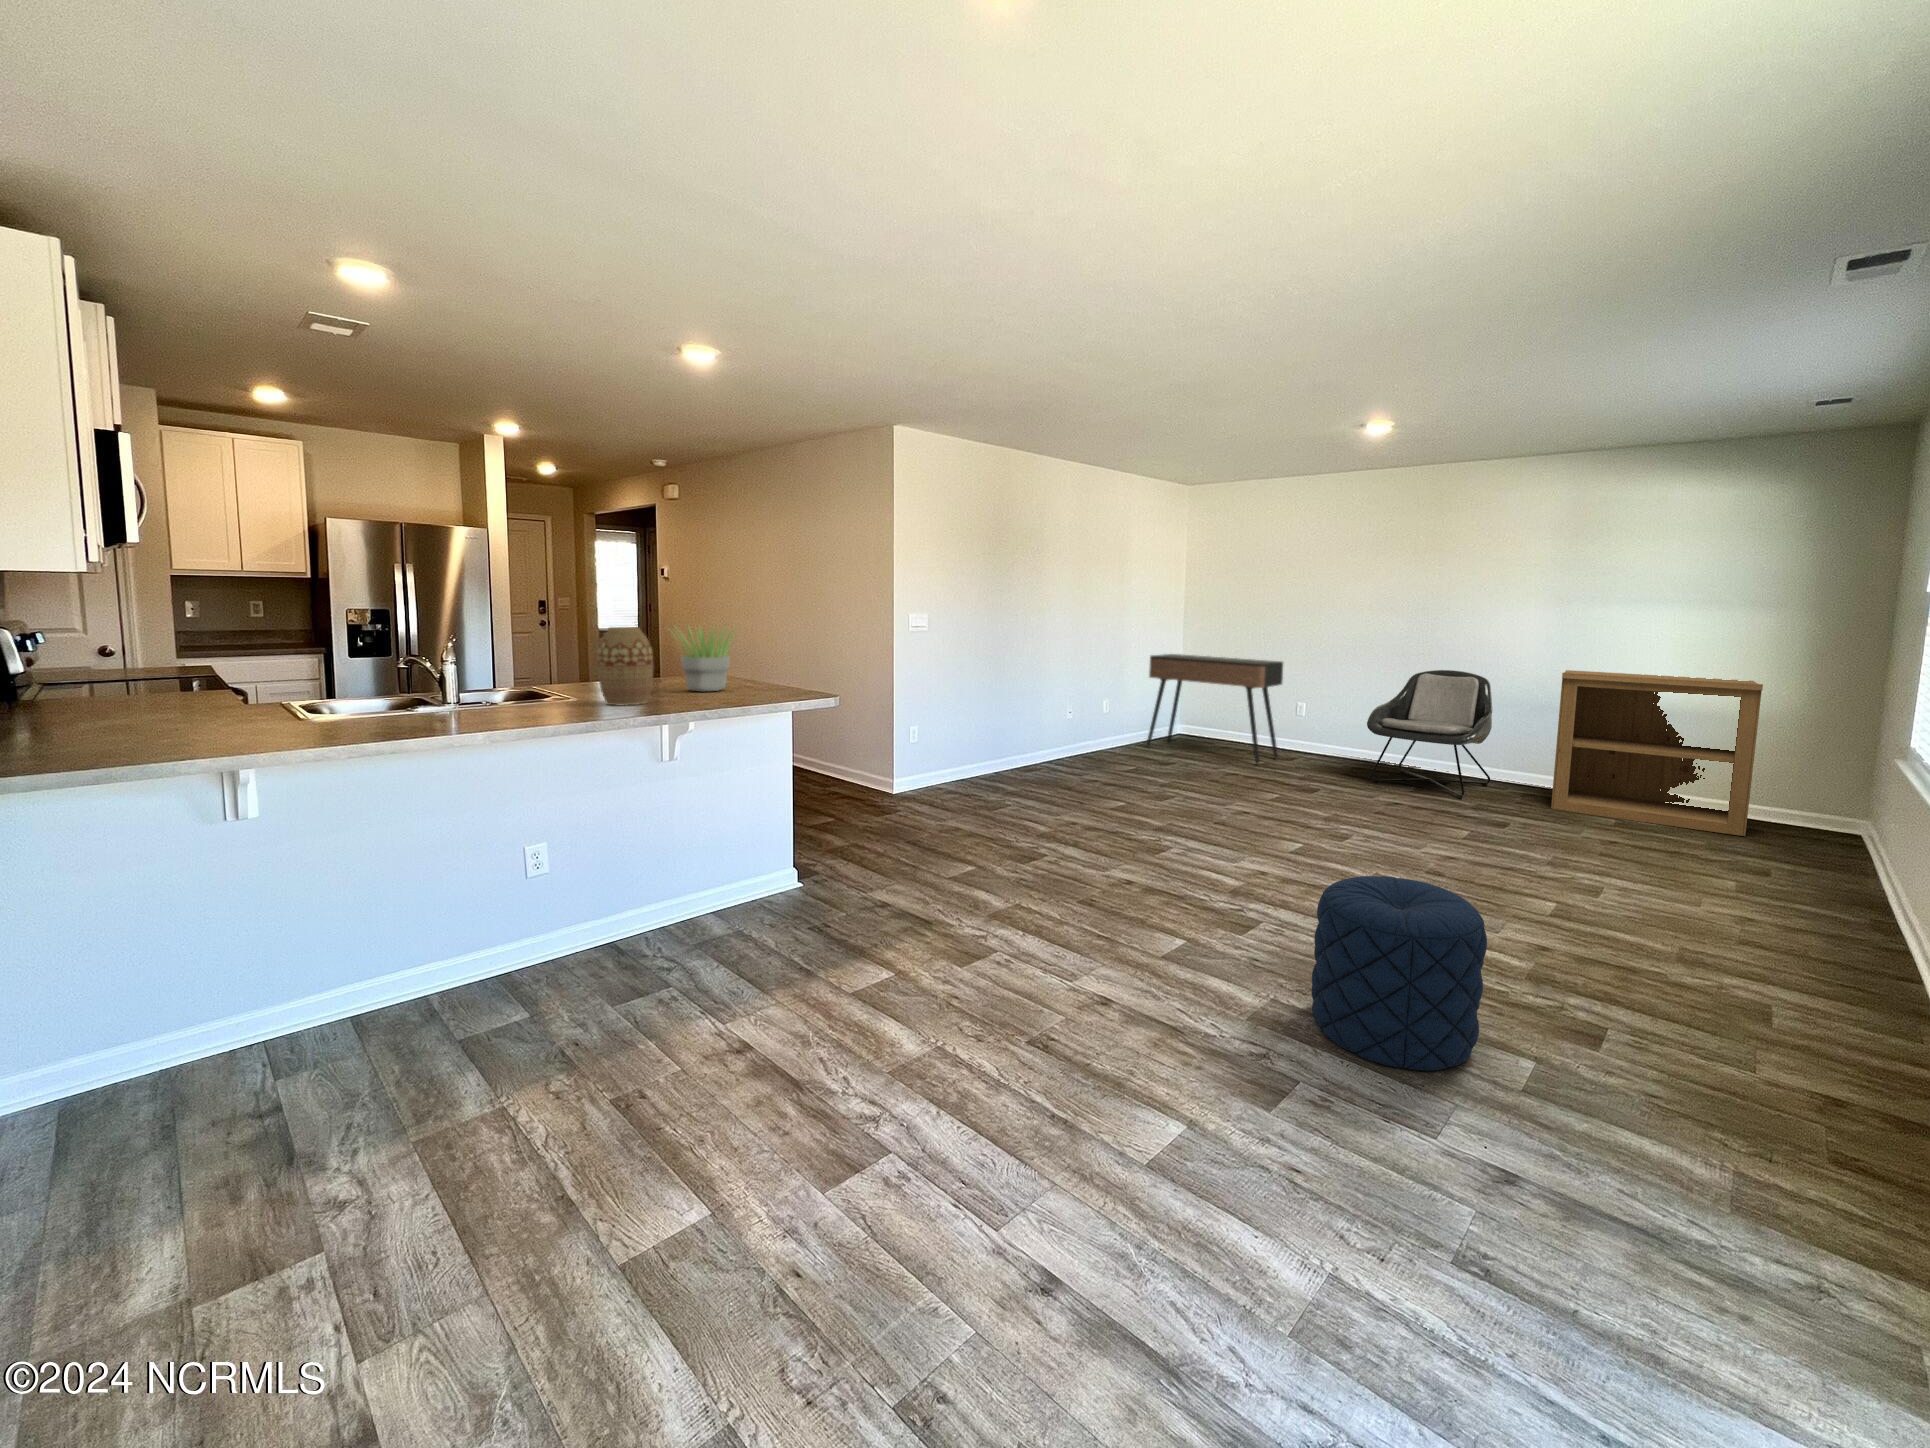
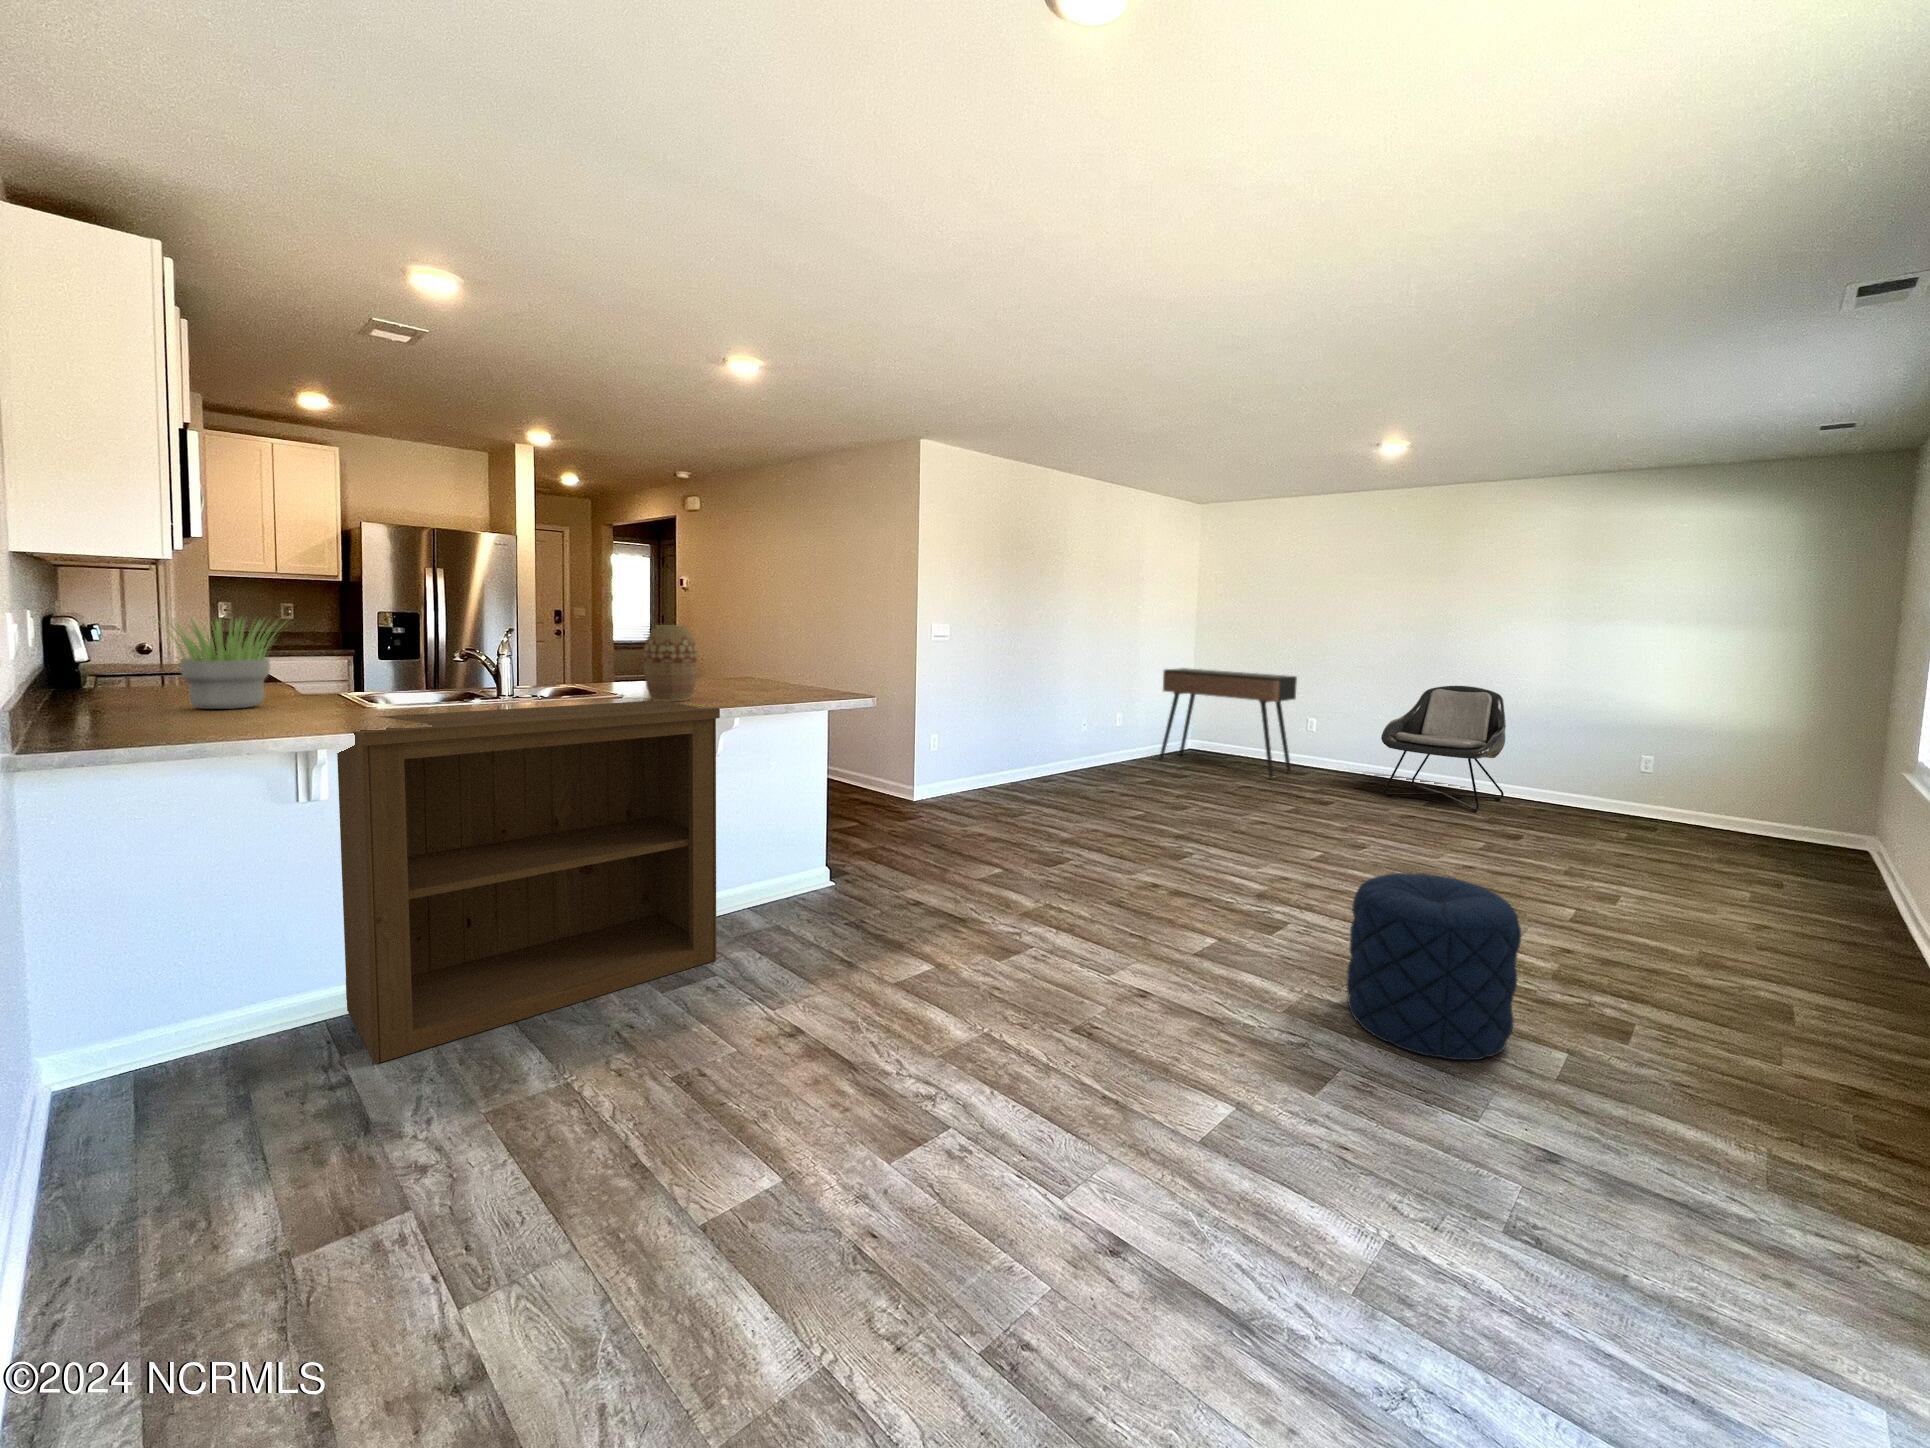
potted plant: present [678,627,733,692] -> present [167,616,287,709]
bookshelf: present [1551,670,1763,836] -> present [337,700,720,1064]

